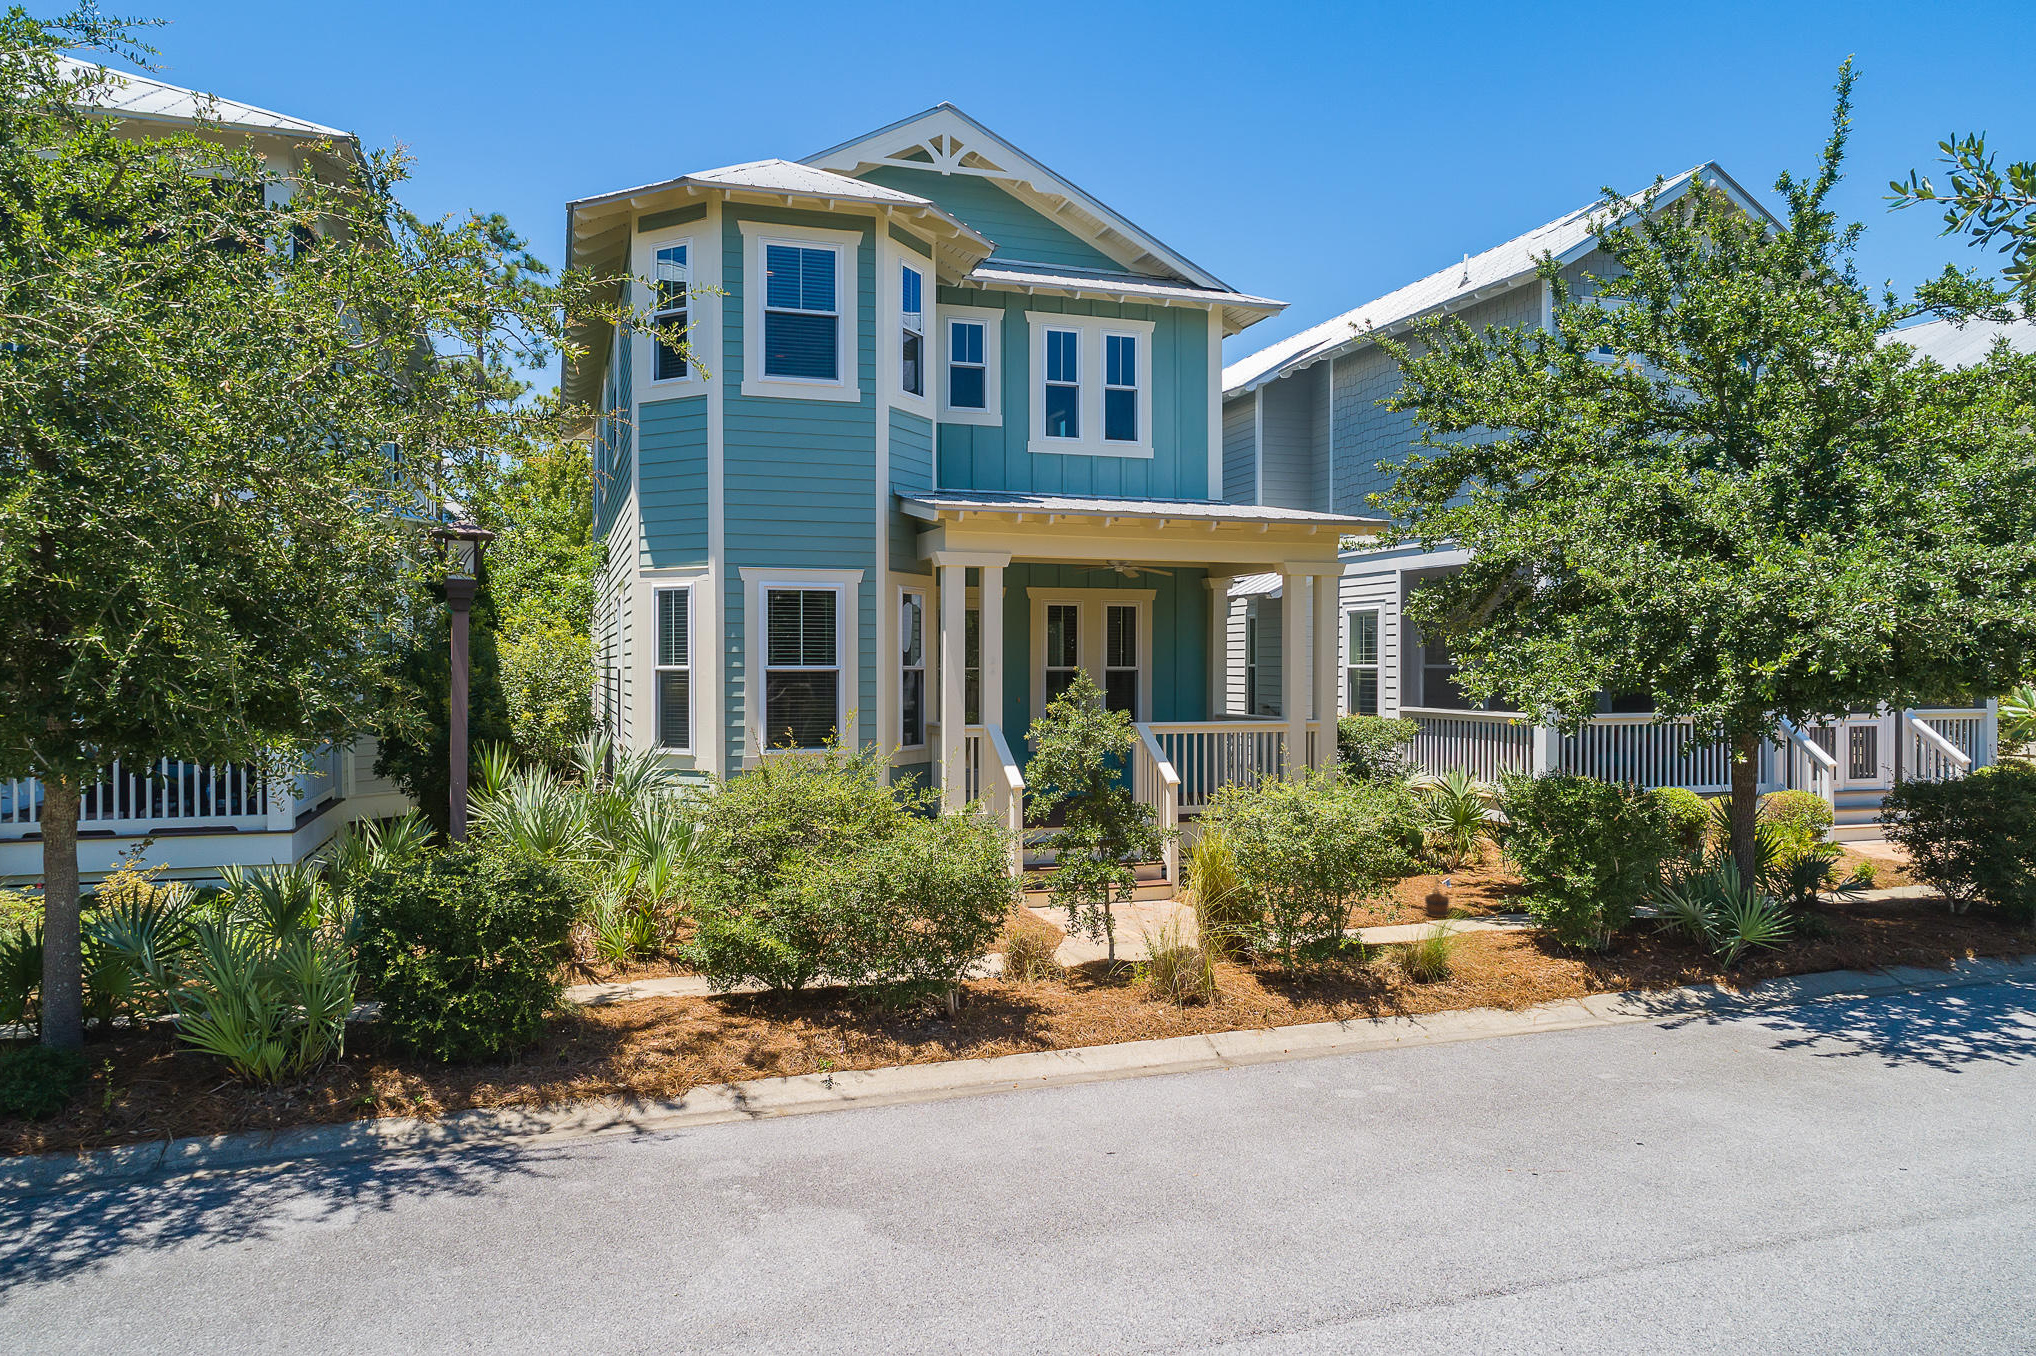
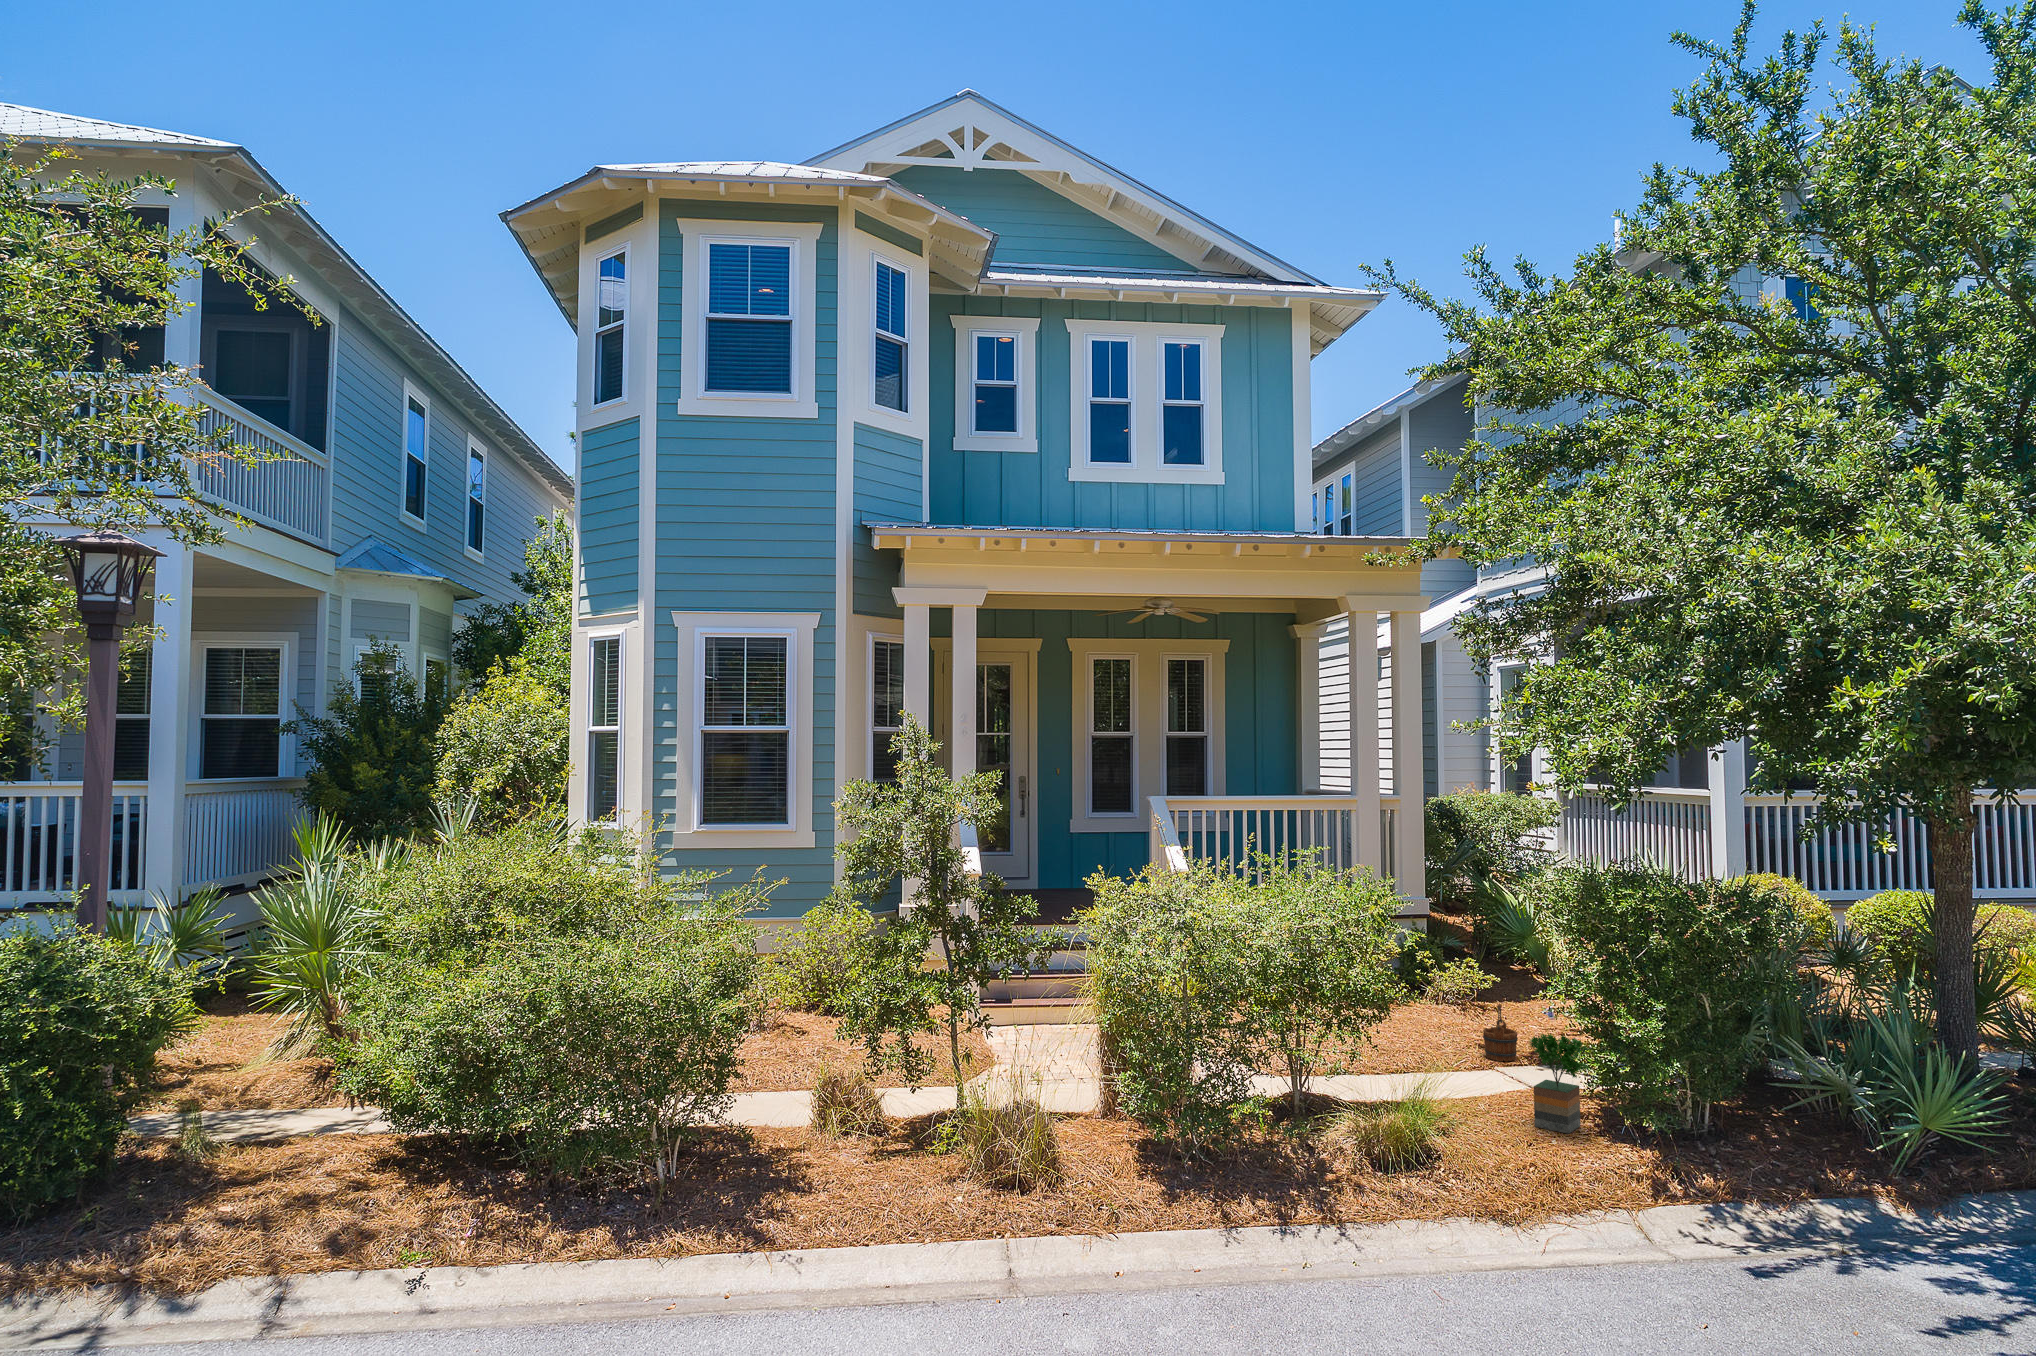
potted tree: none [1487,891,1532,957] -> present [1530,1034,1590,1134]

